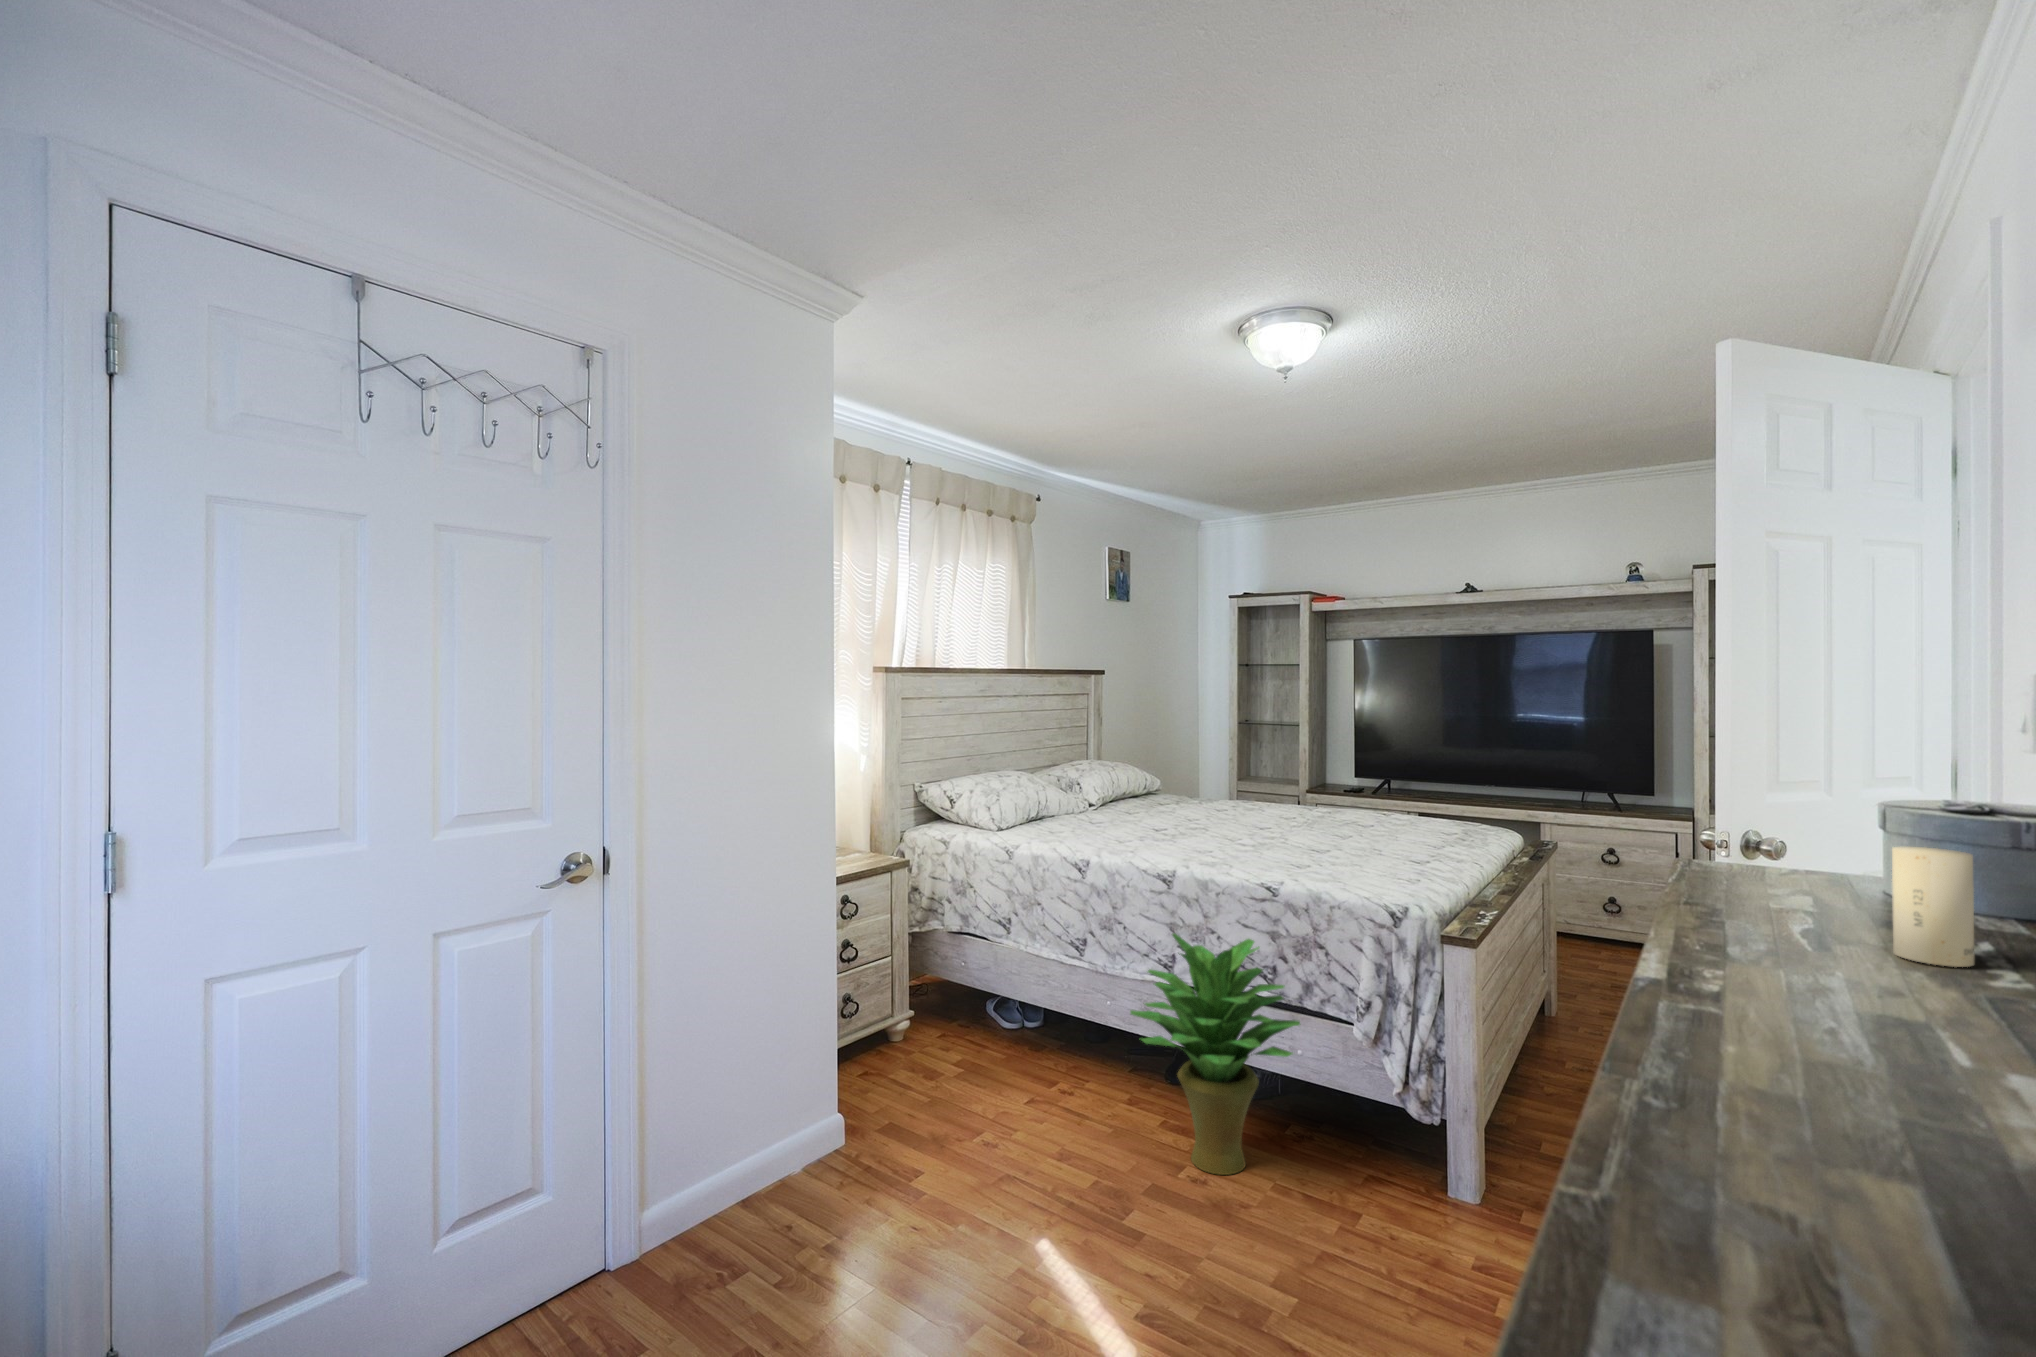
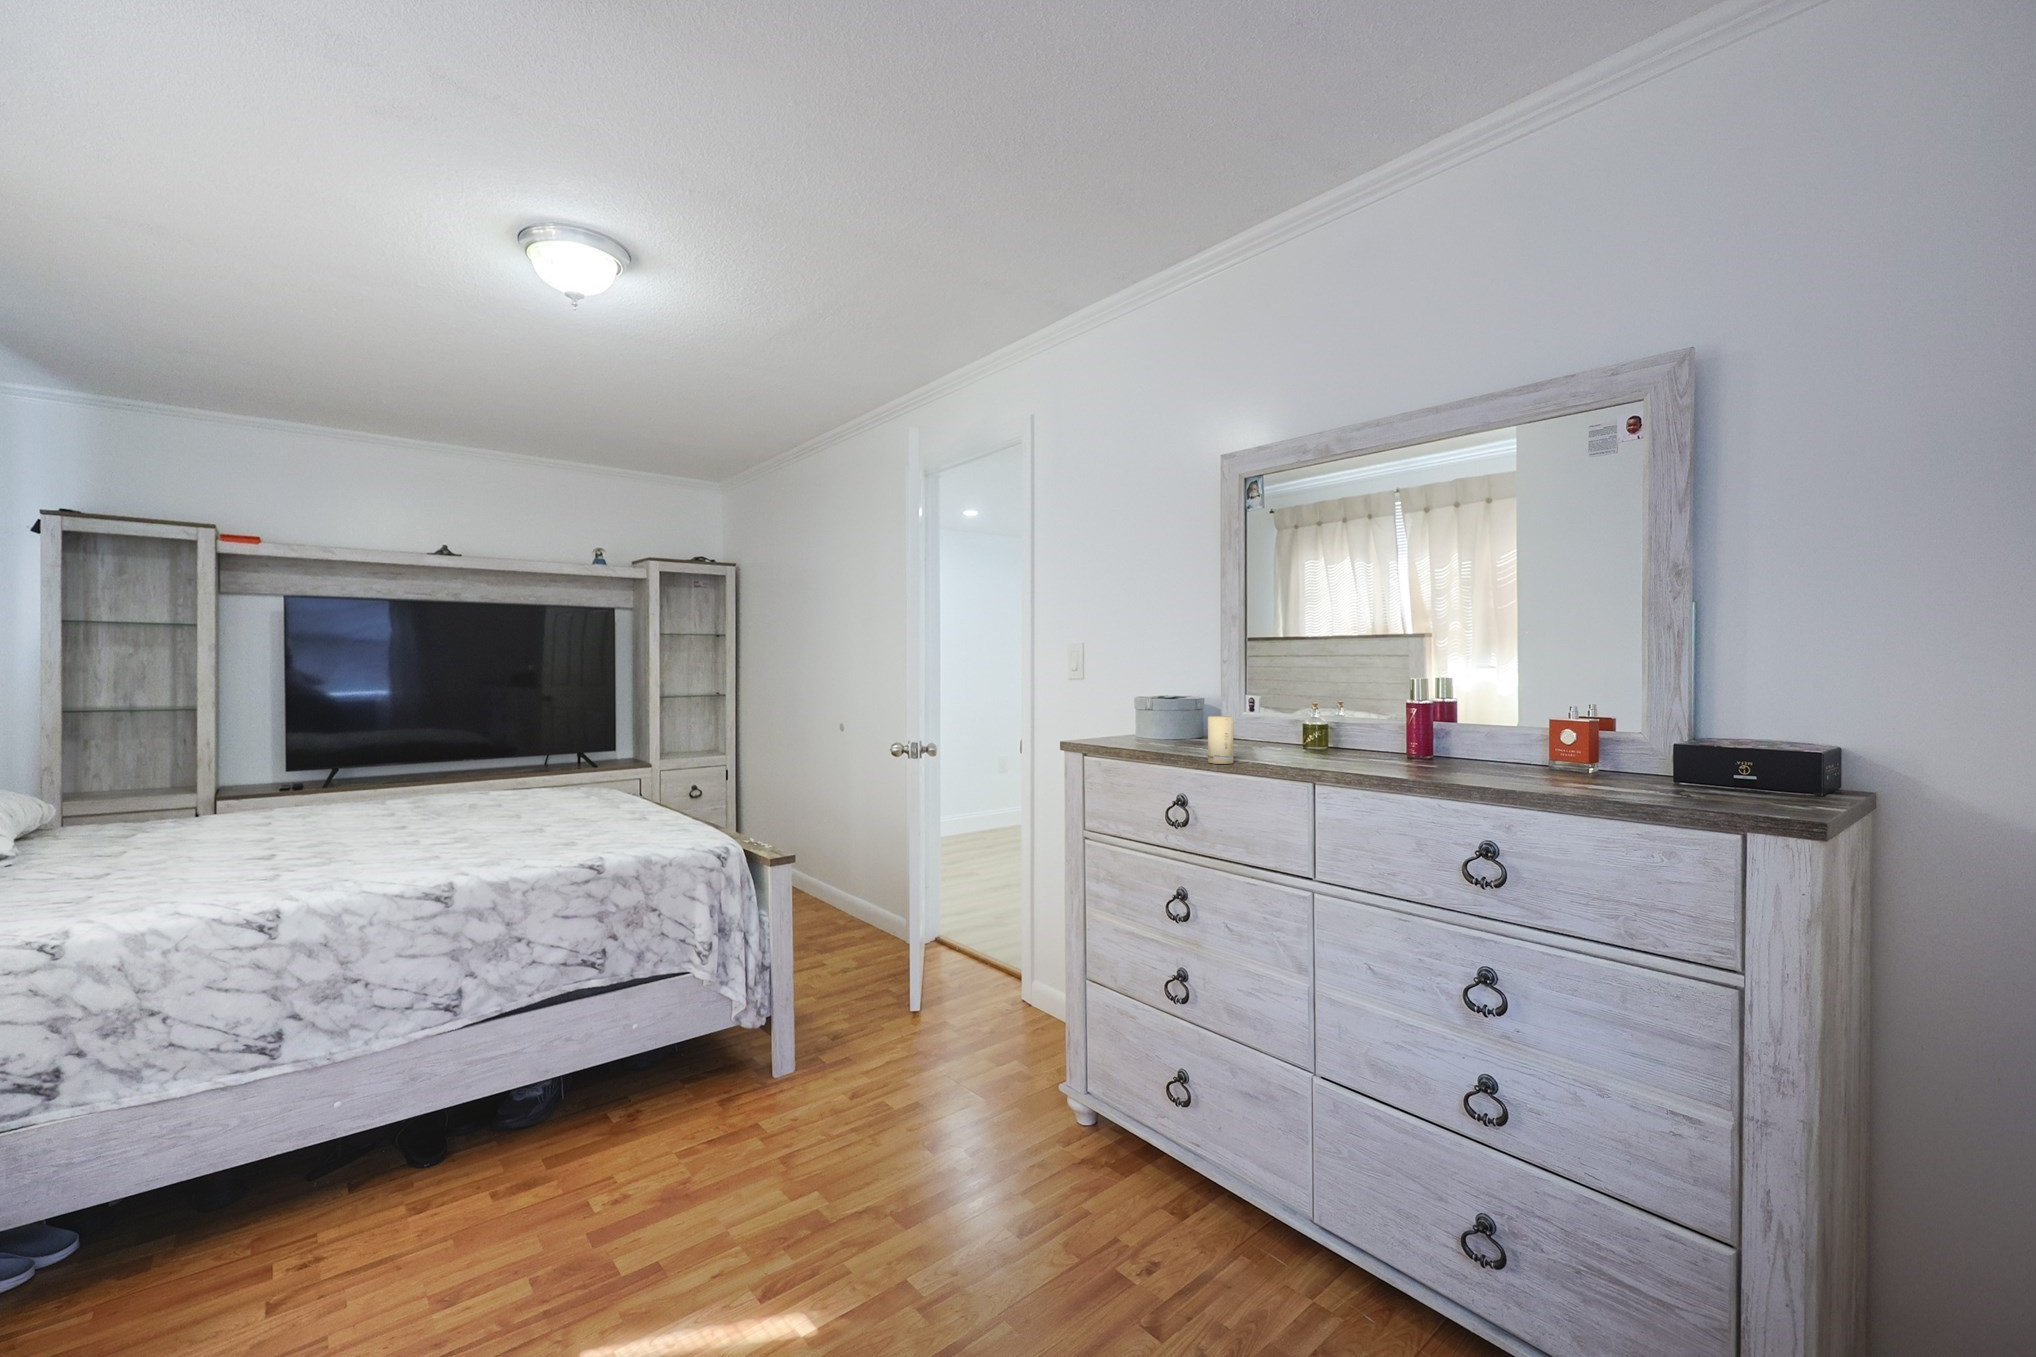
potted plant: present [1130,933,1300,1175] -> none [498,923,707,1188]

